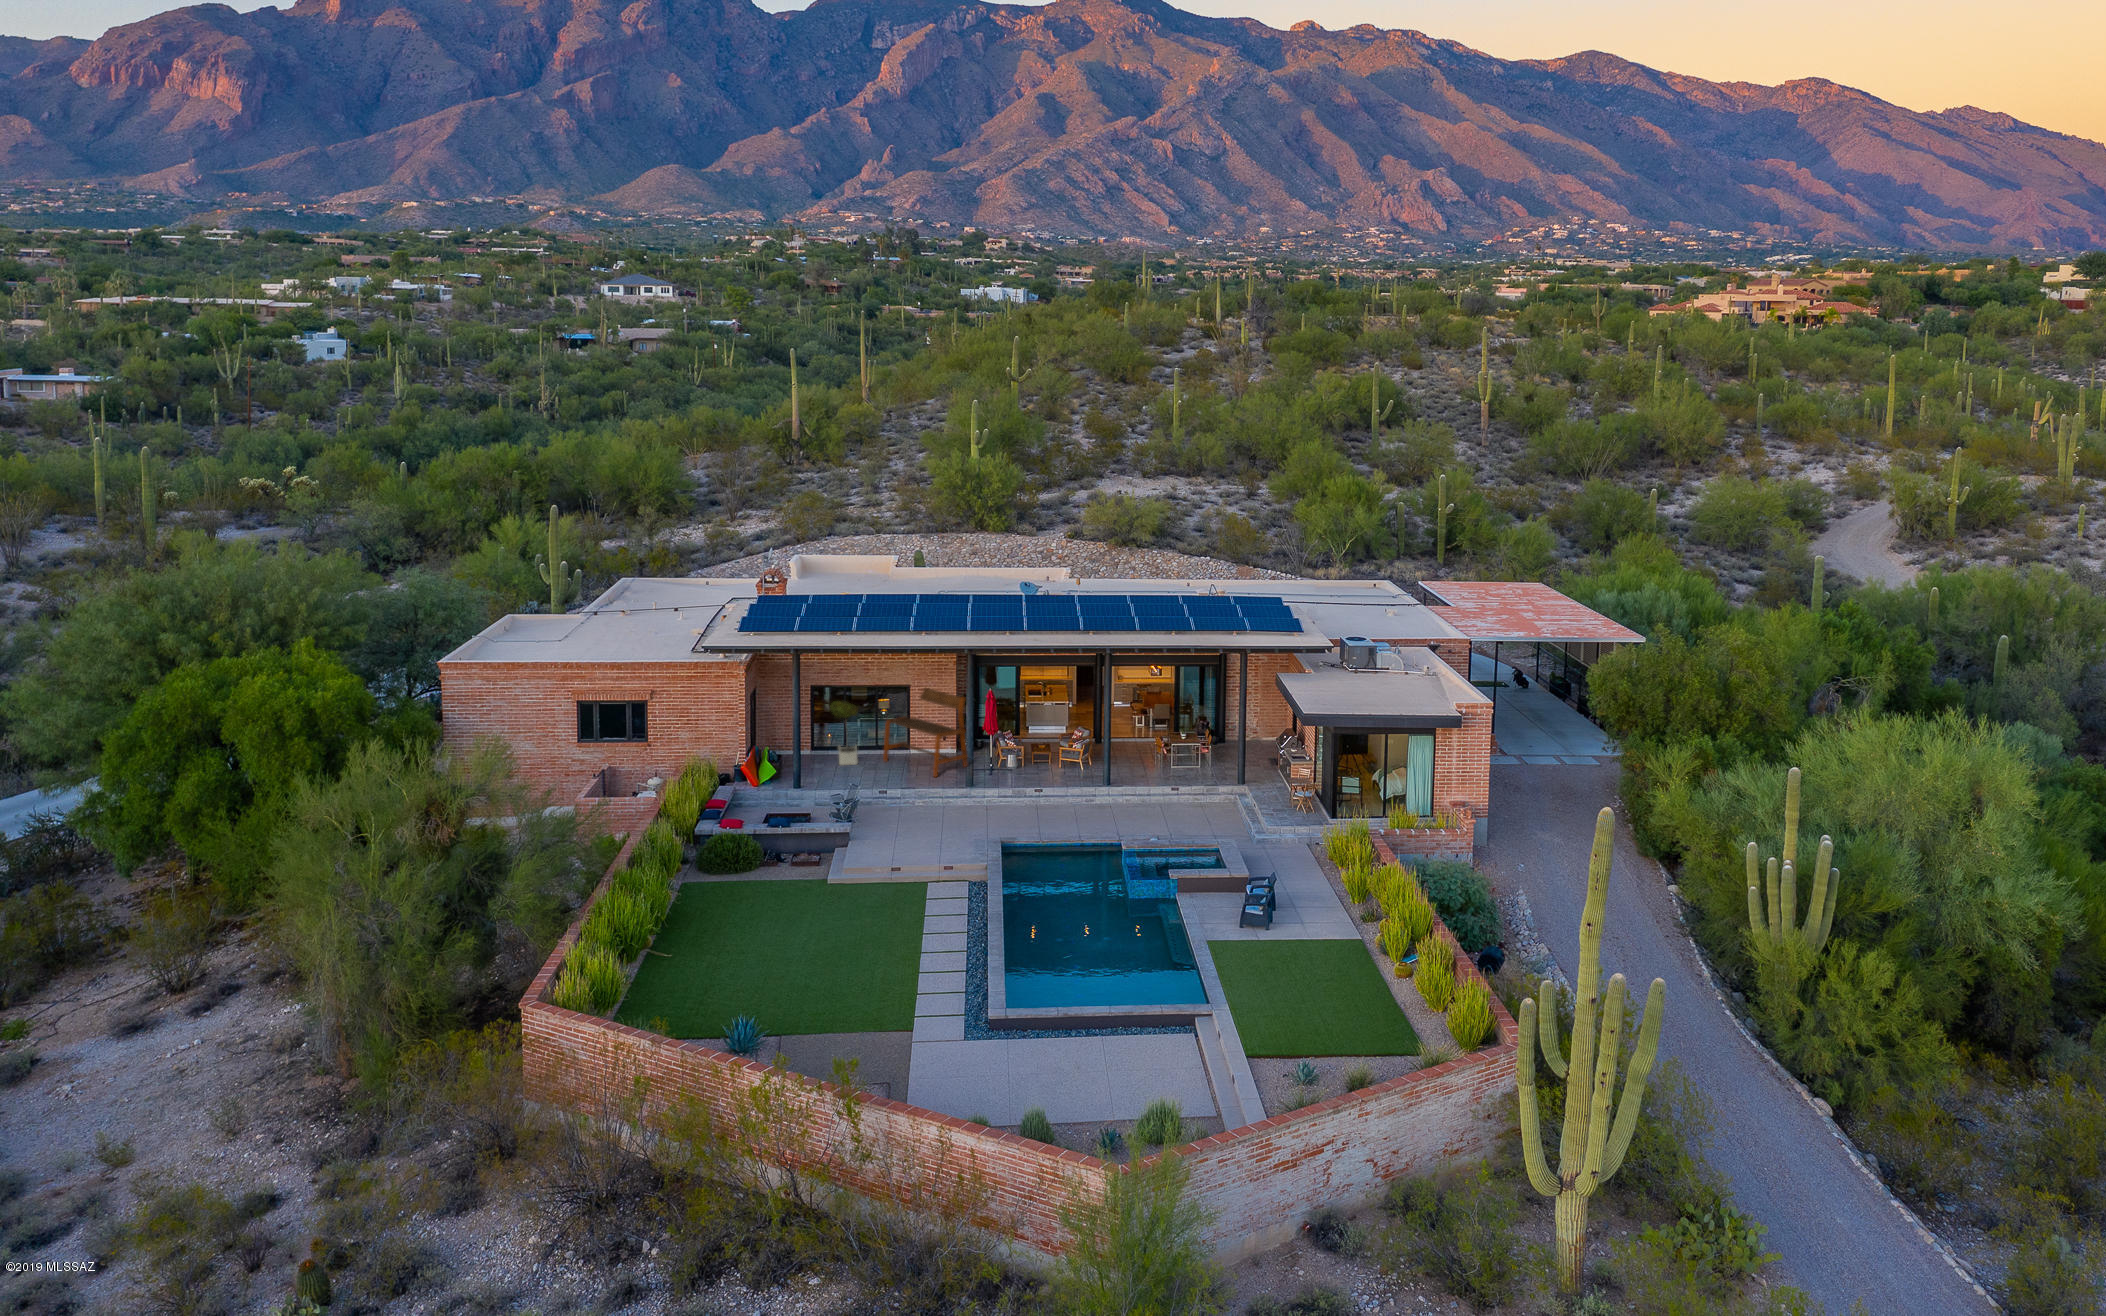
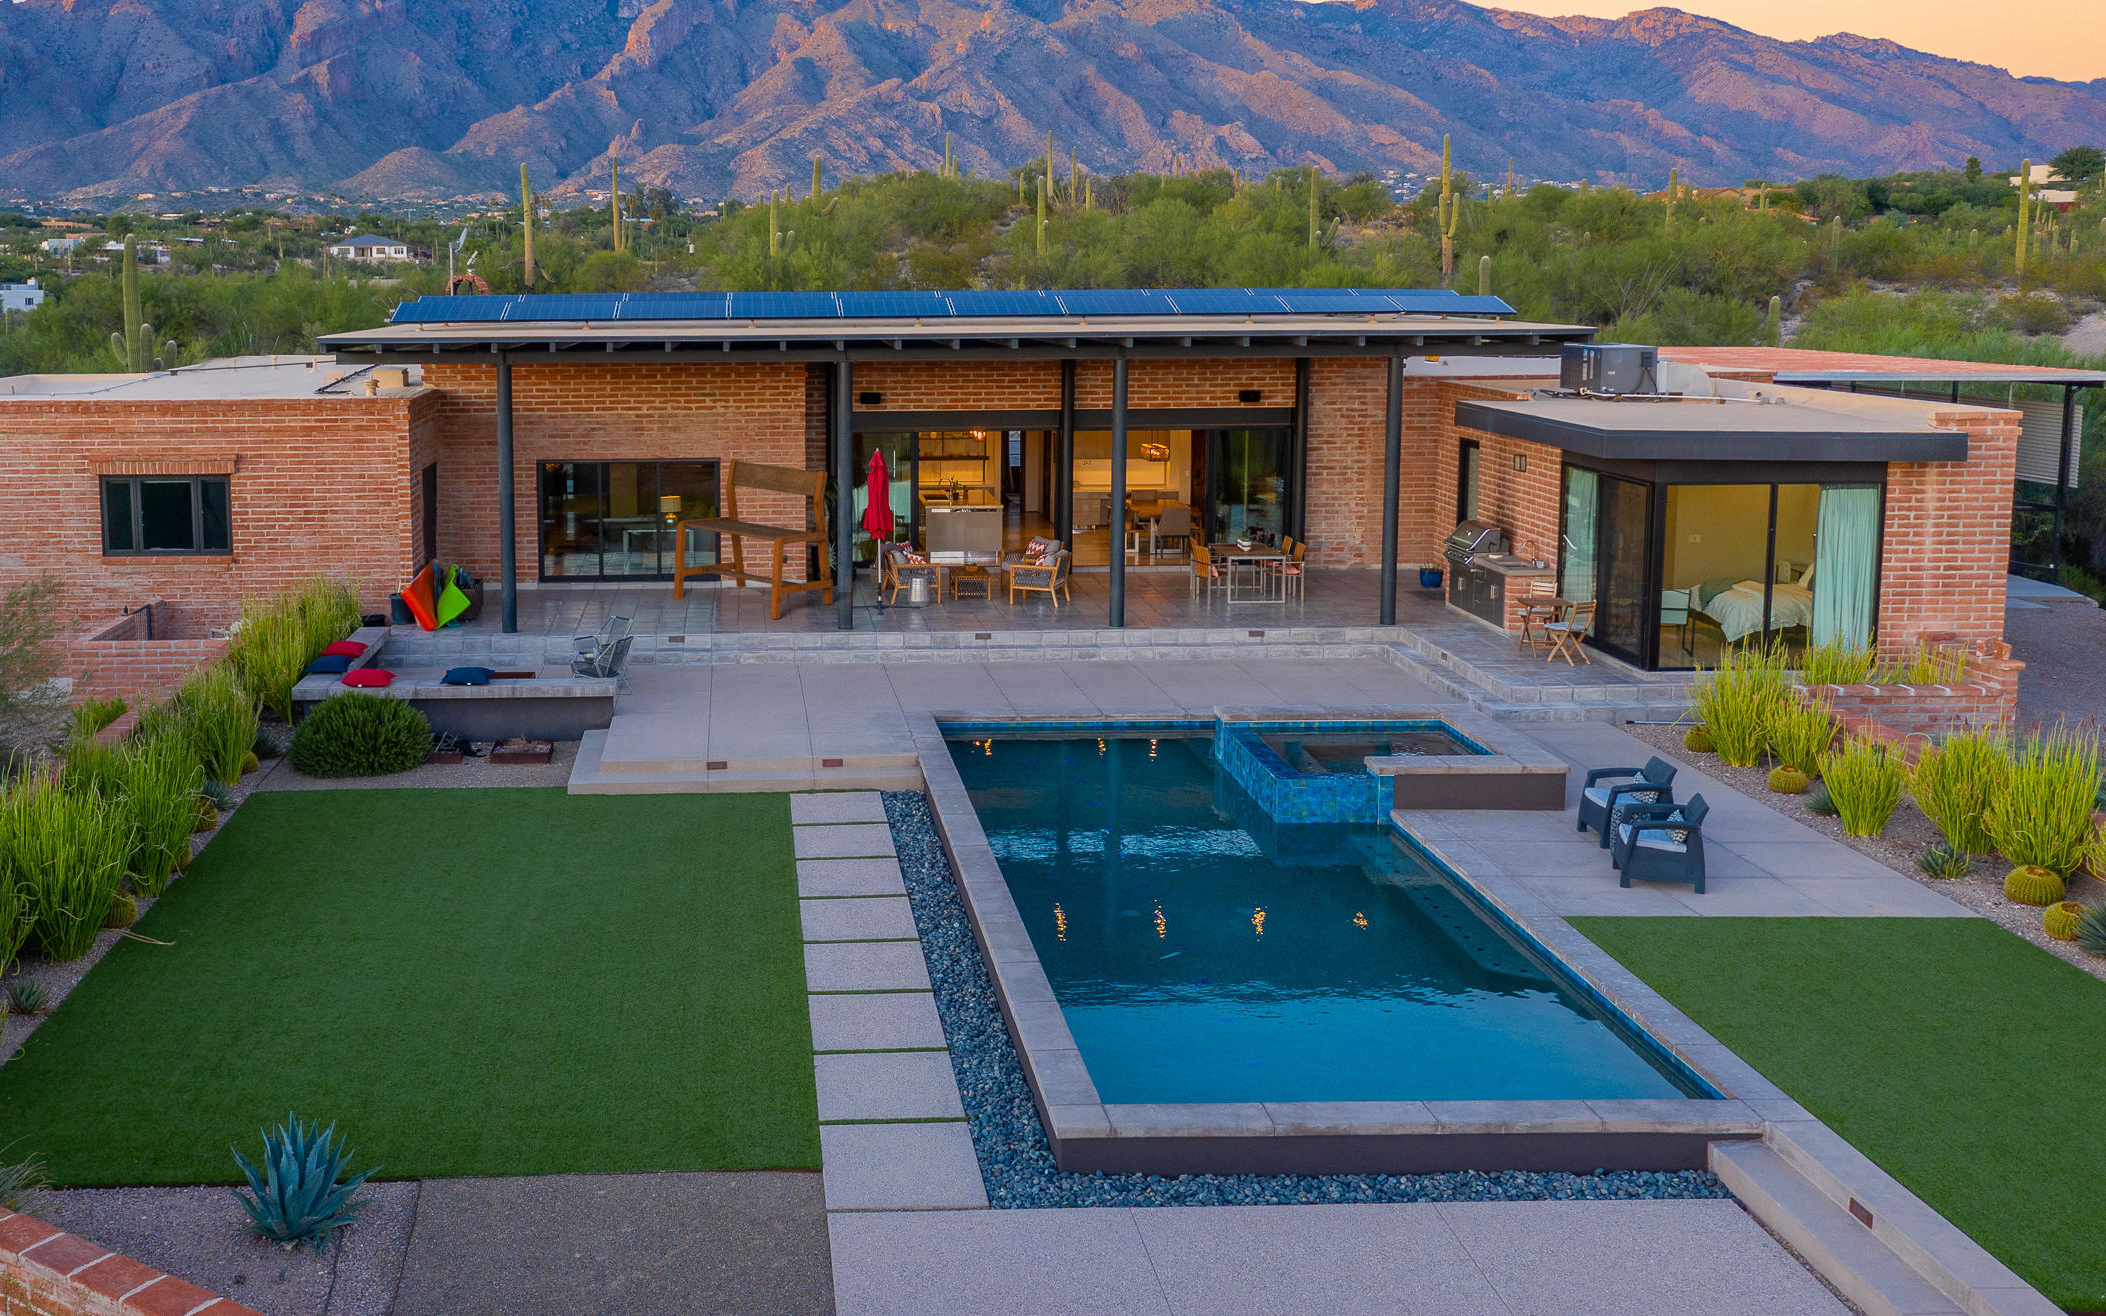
potted tree: present [830,701,858,765] -> none [571,481,627,605]

